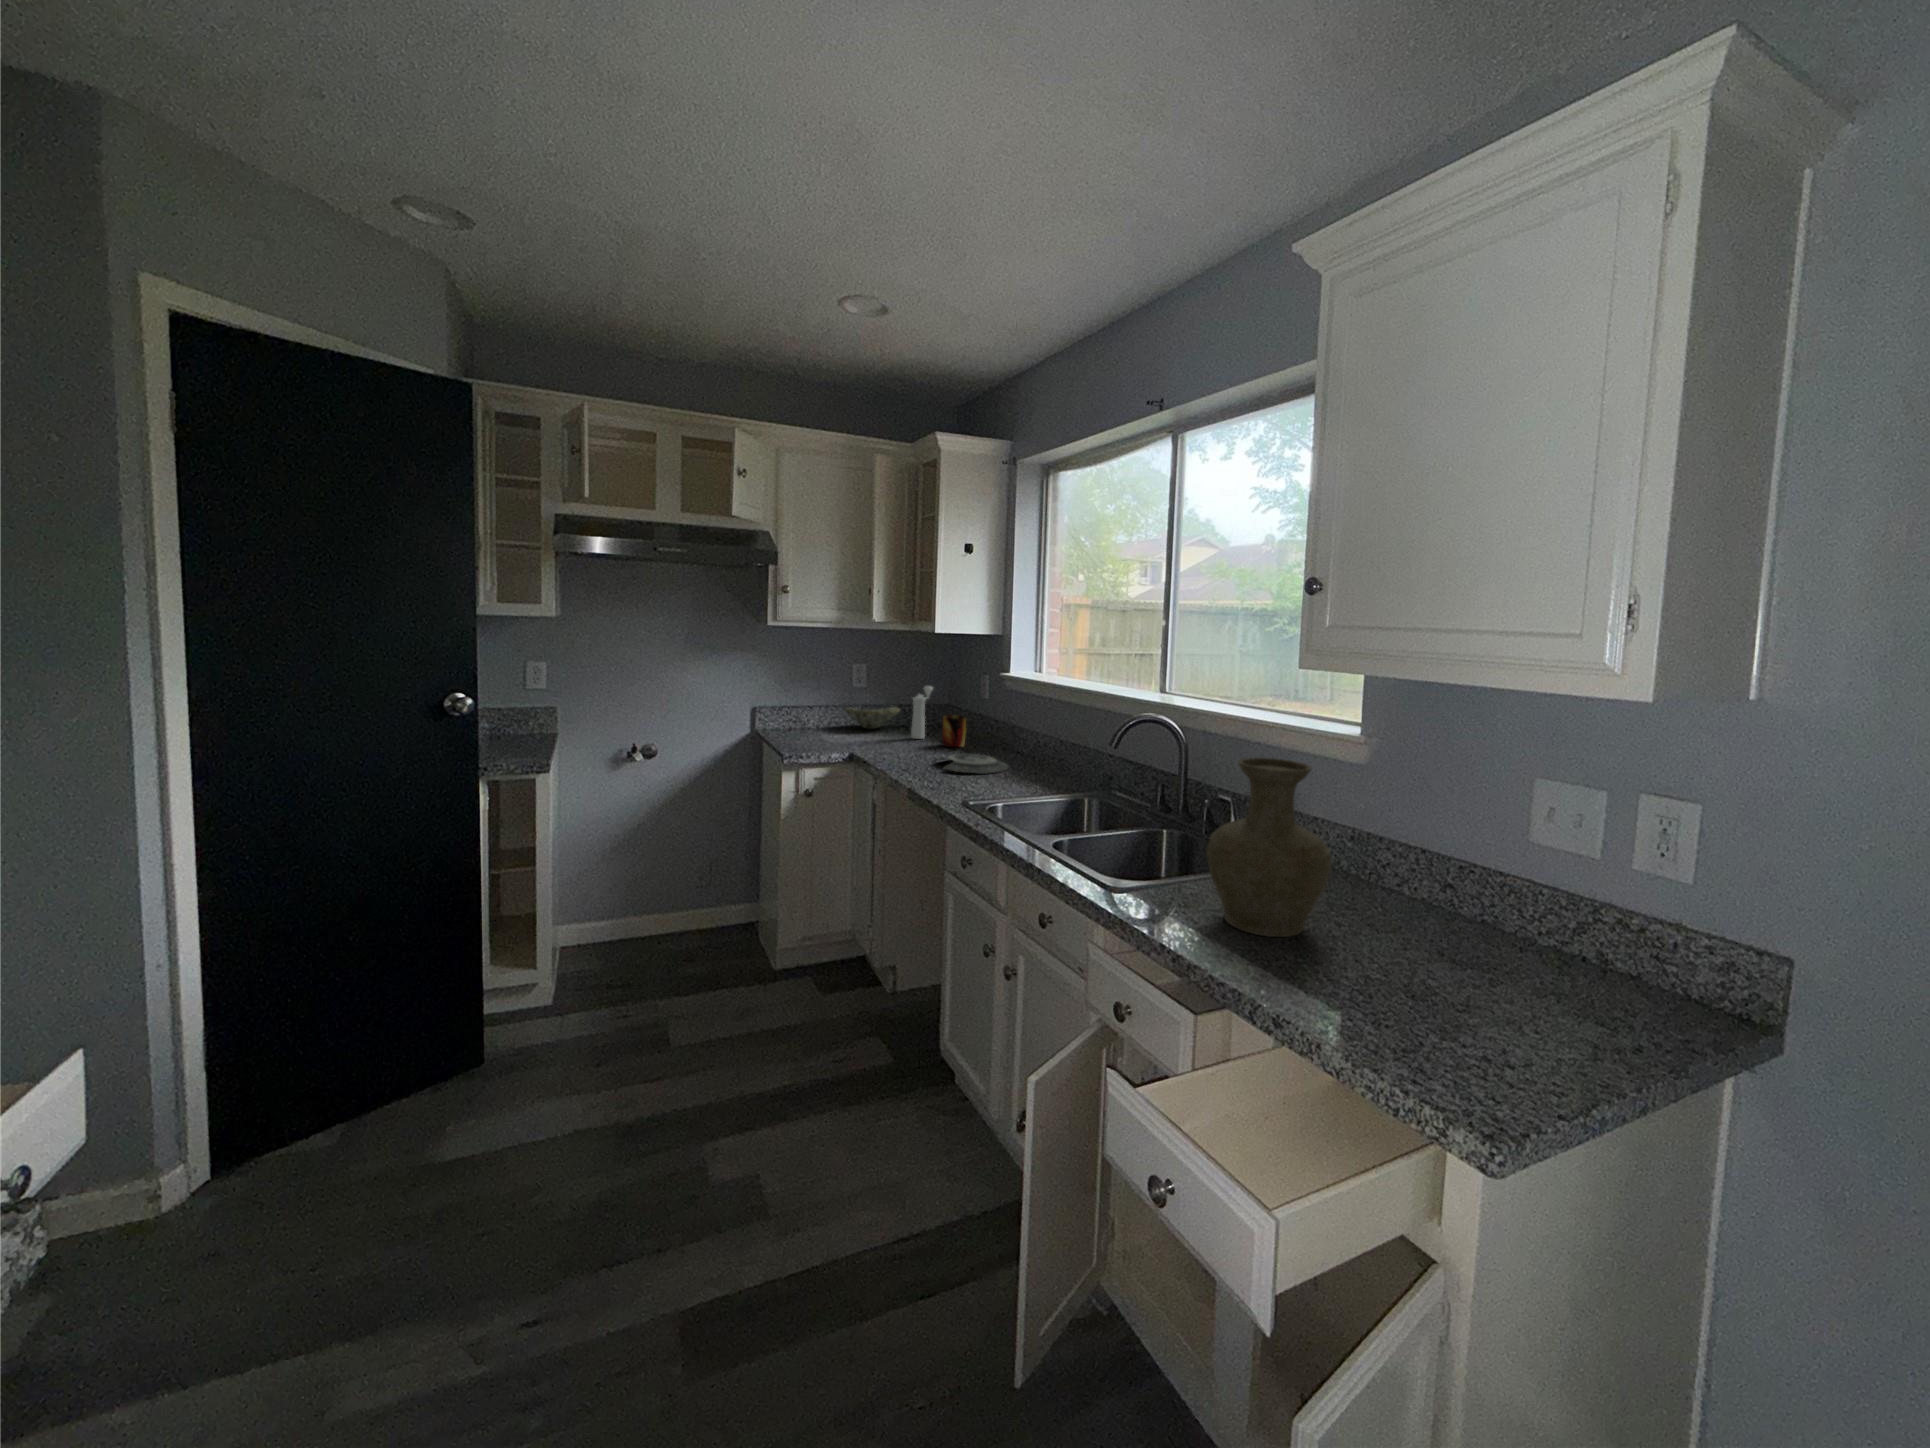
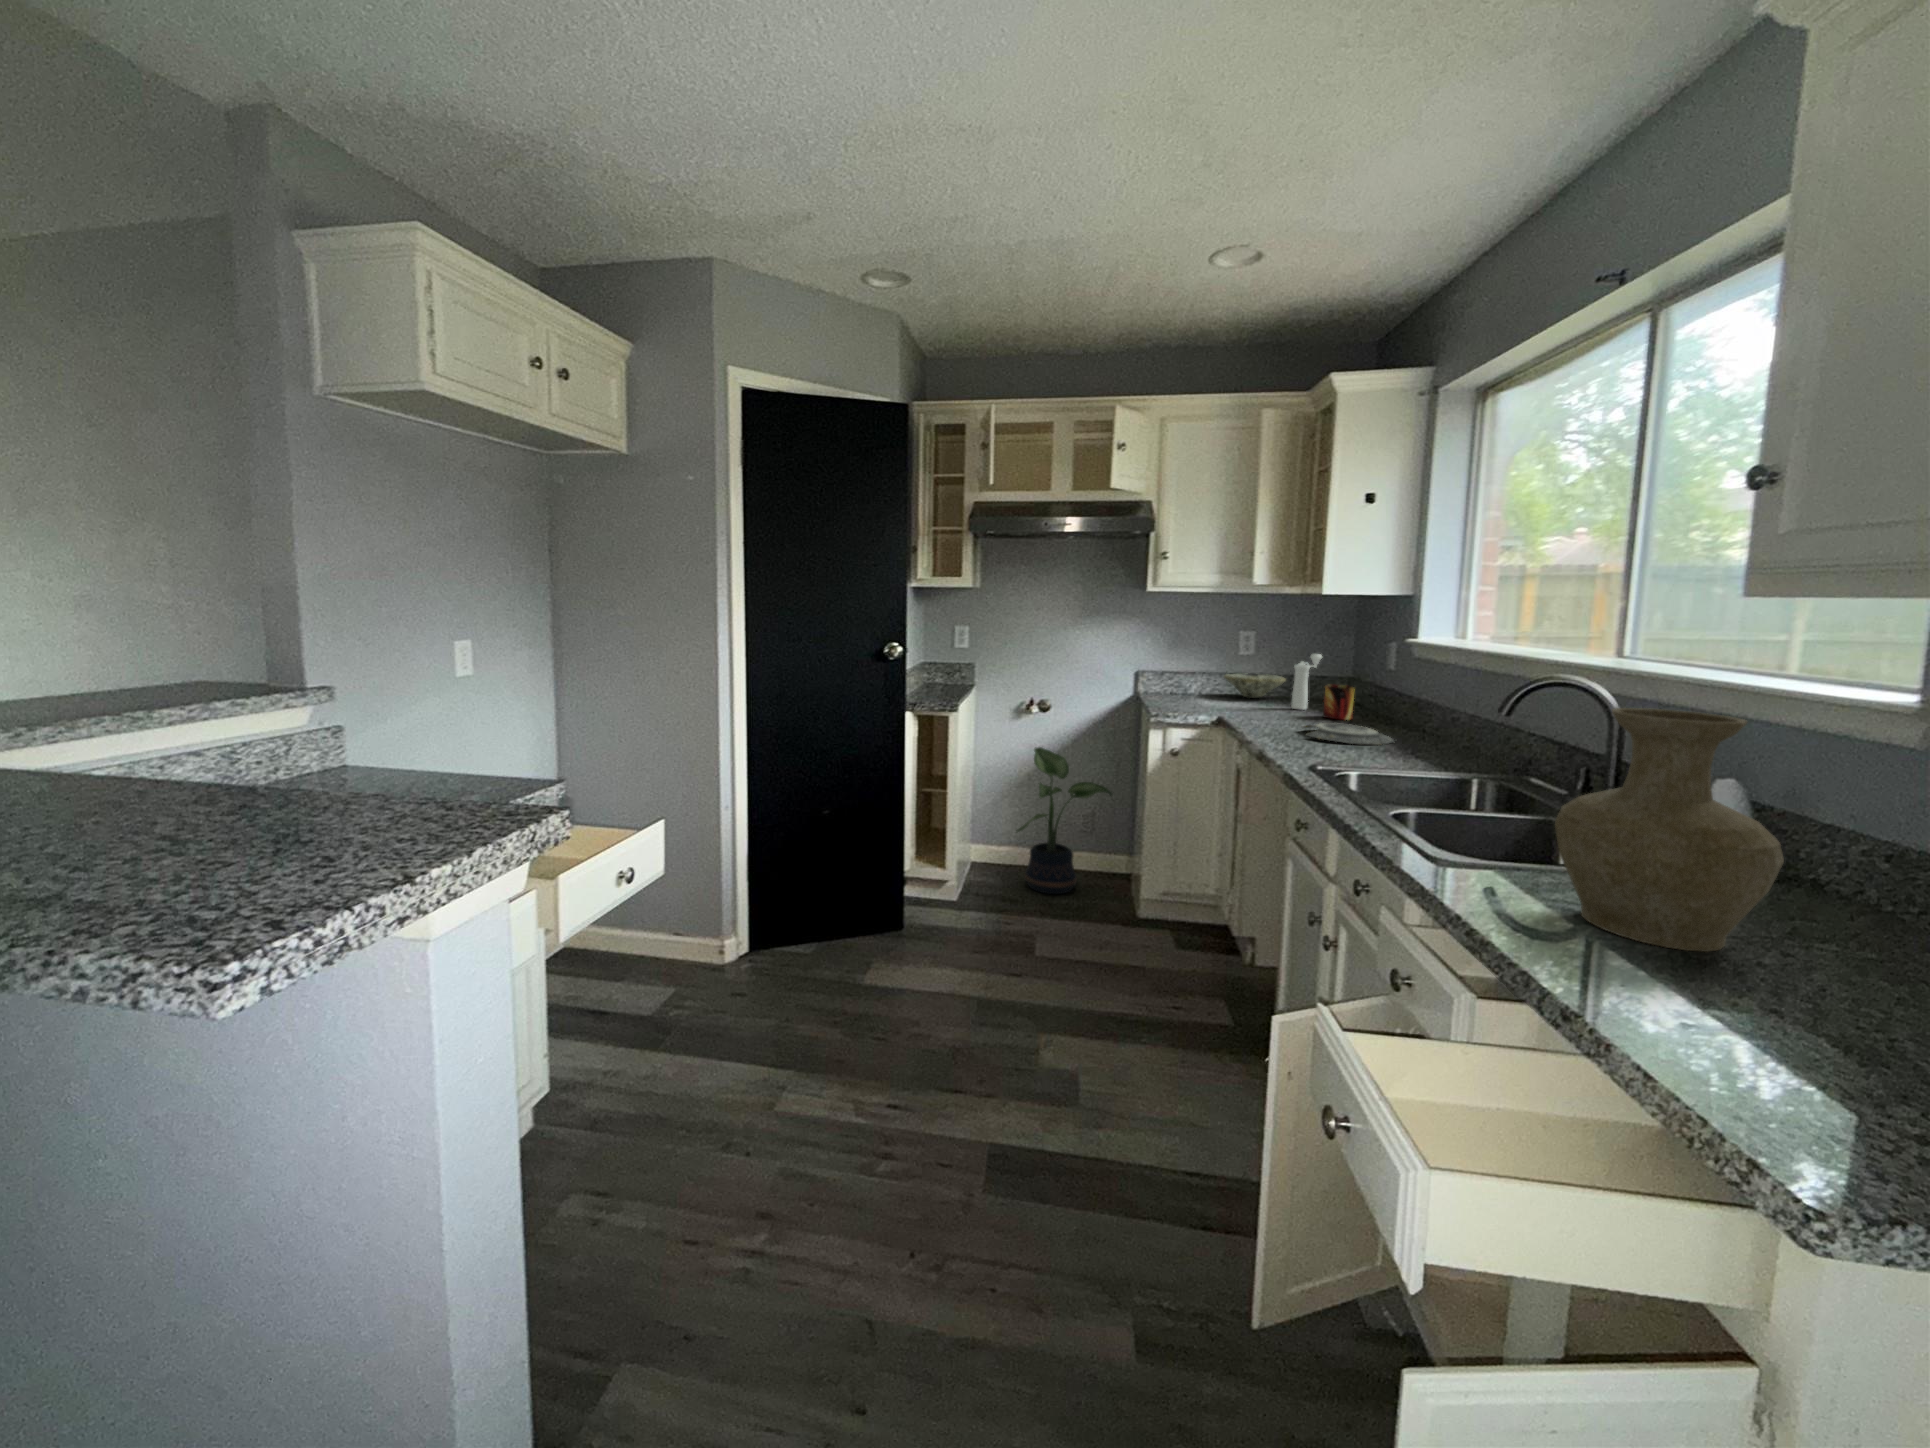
potted plant: none [629,802,742,973] -> present [1017,747,1112,894]

